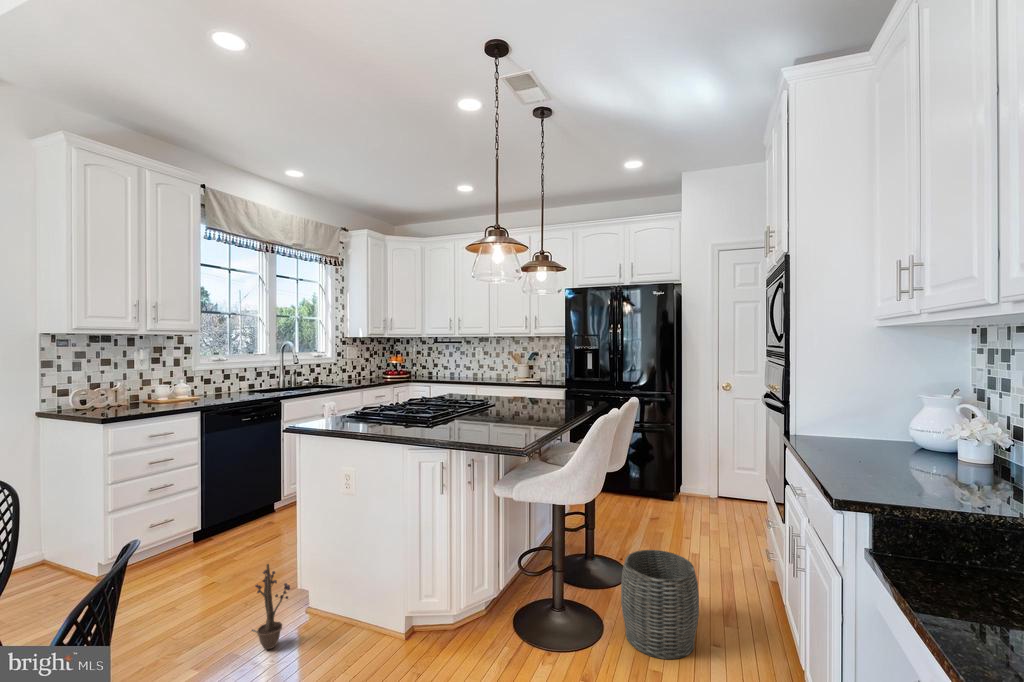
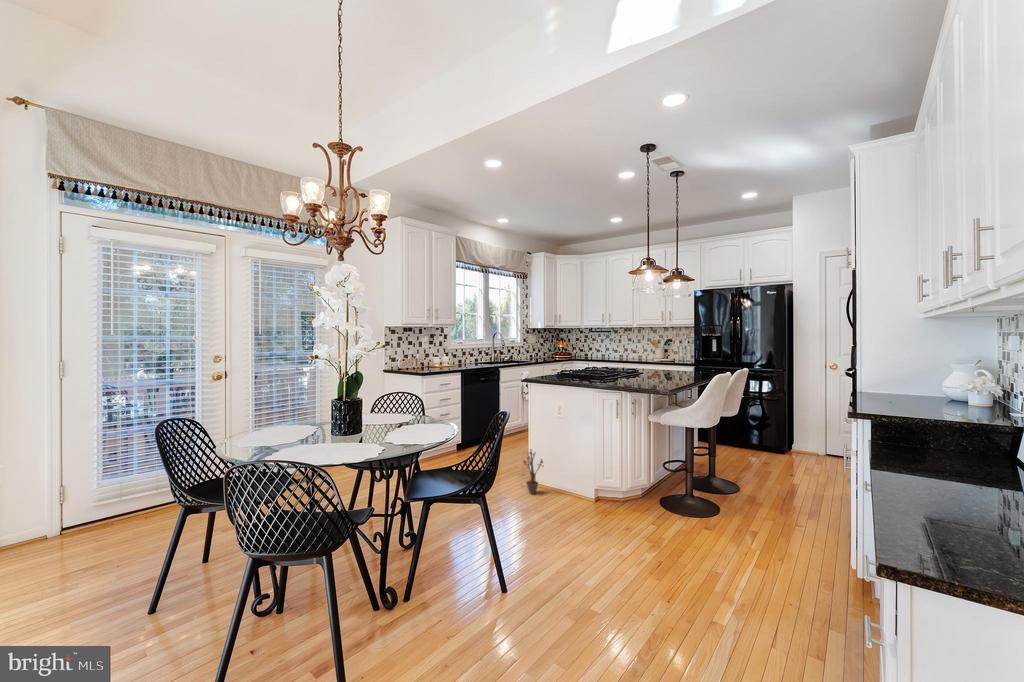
woven basket: present [621,550,699,659] -> none [738,460,791,519]

